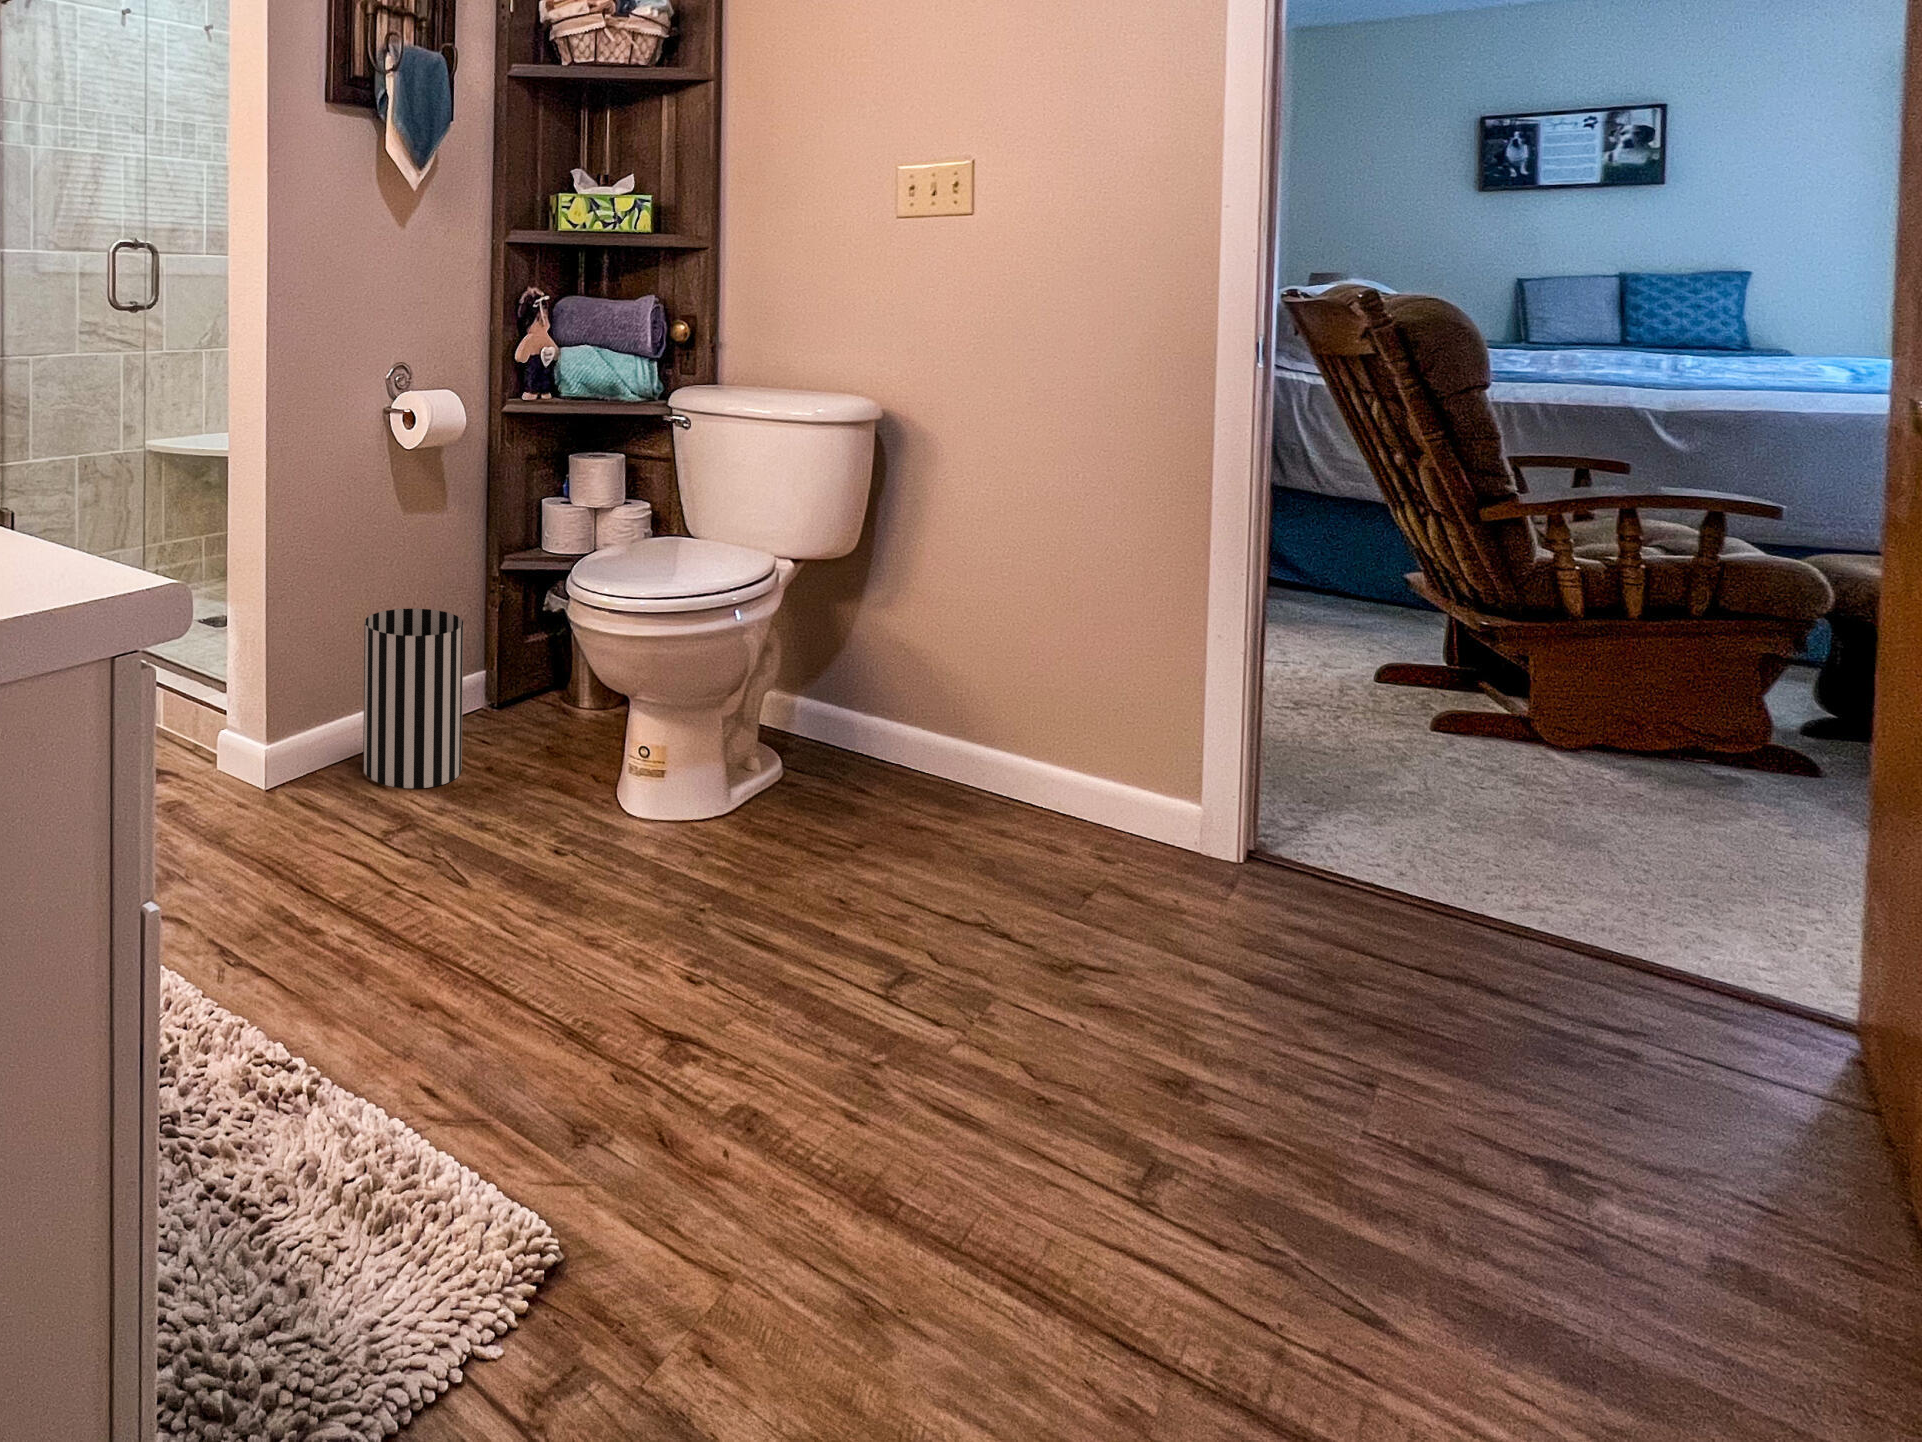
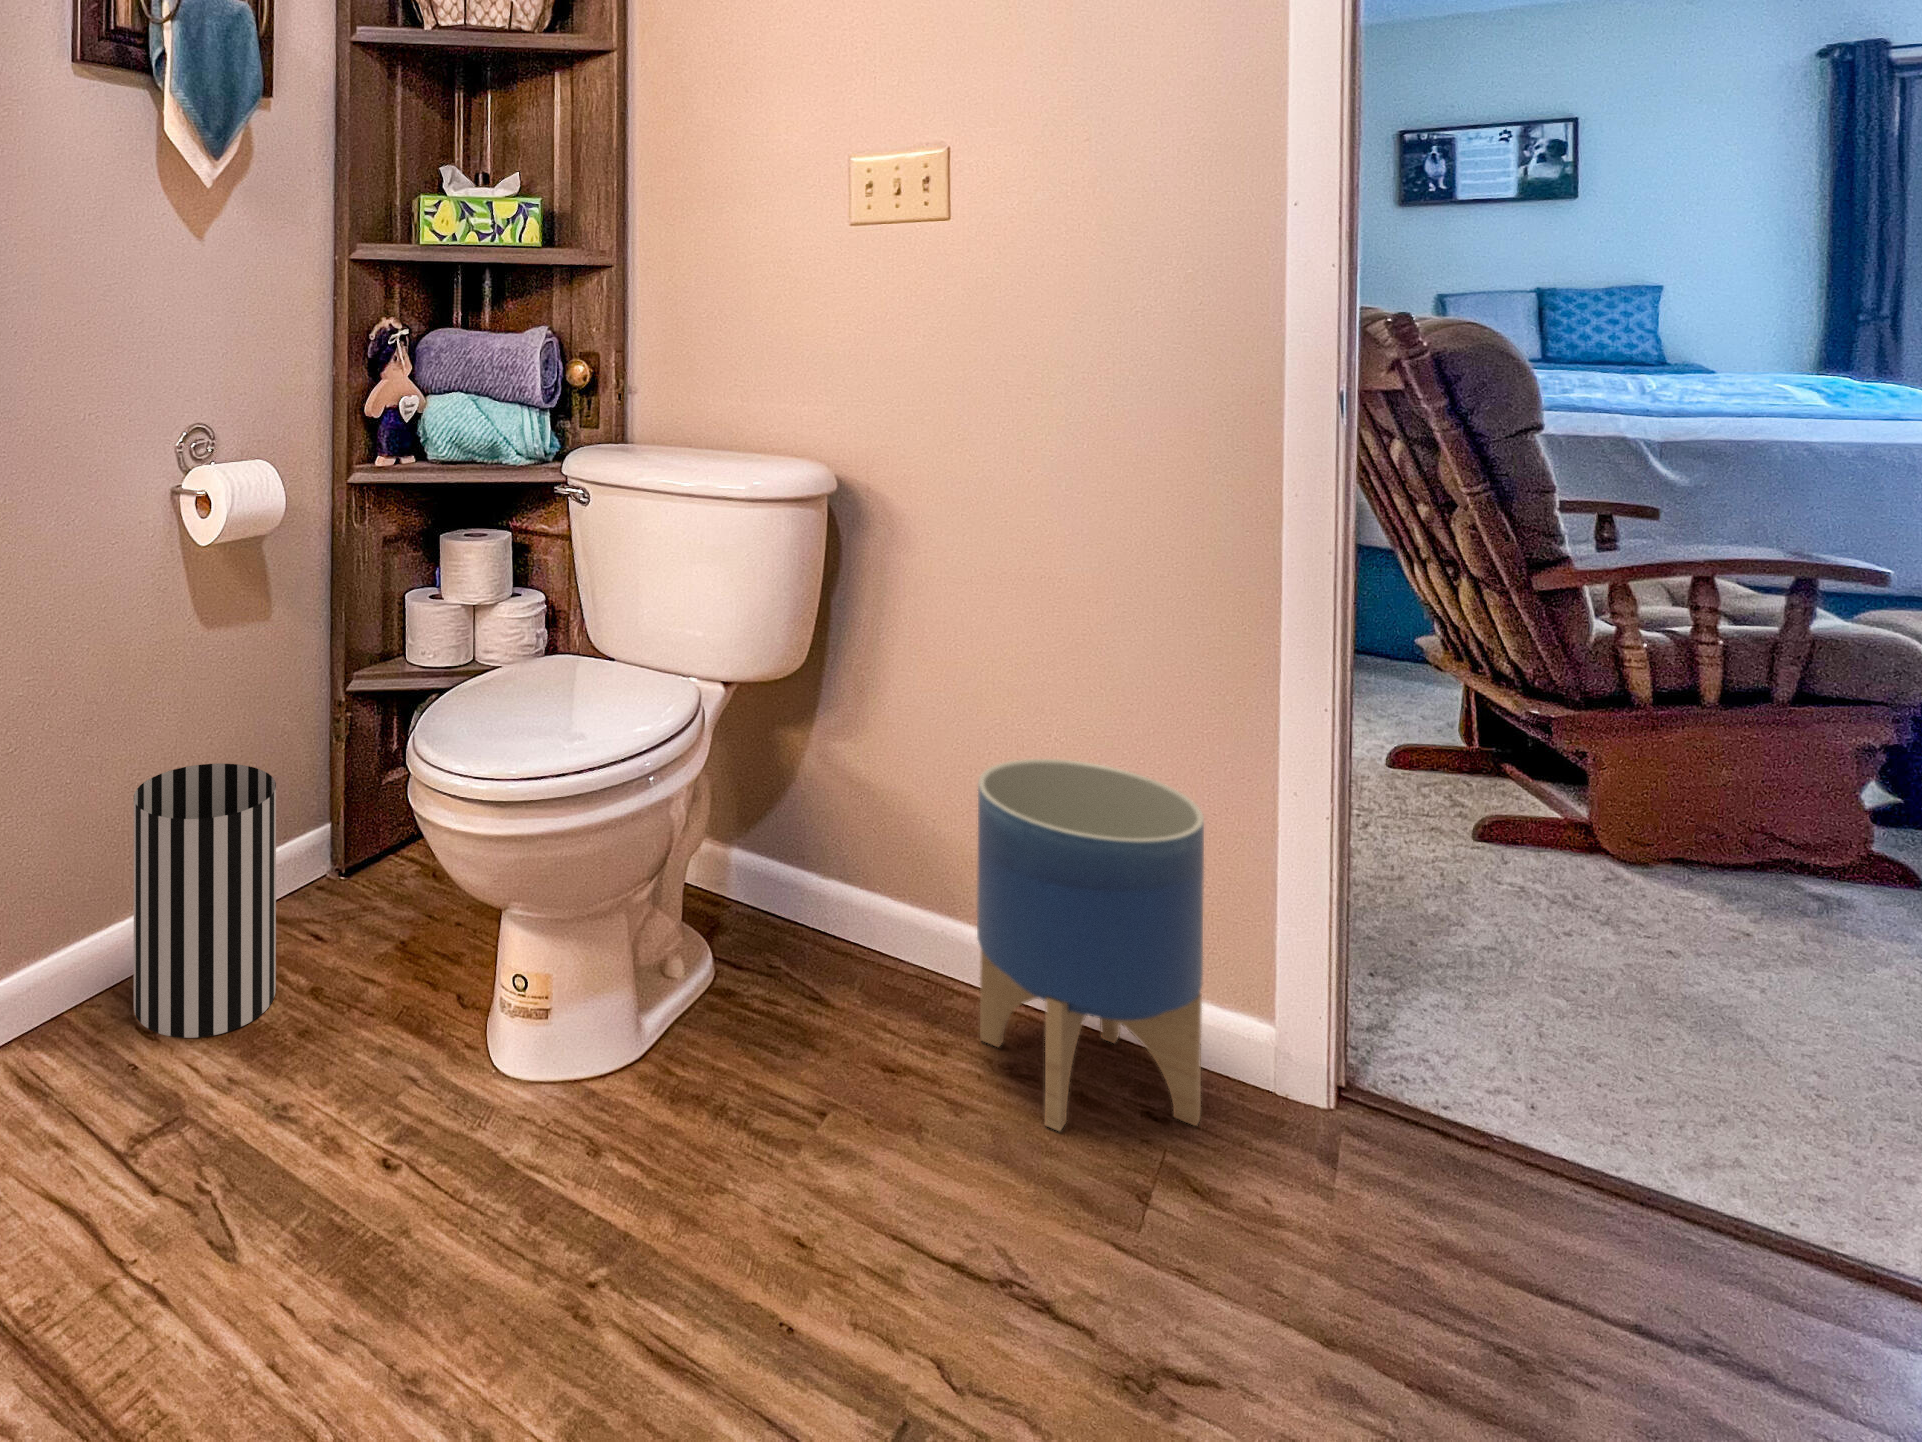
planter: none [982,618,1150,869] -> present [977,759,1204,1131]

